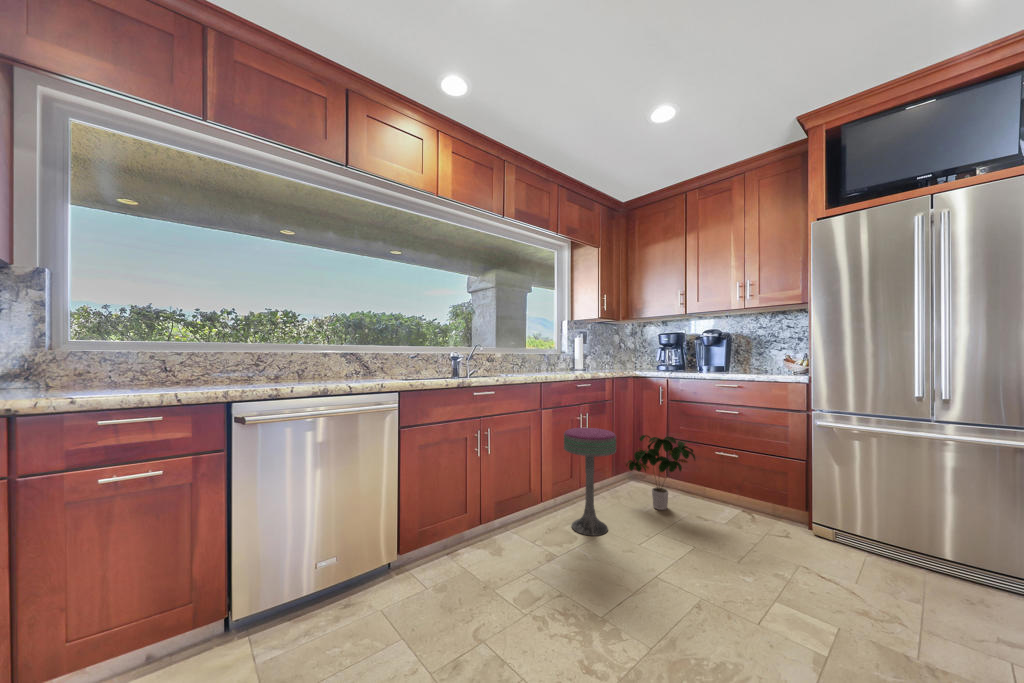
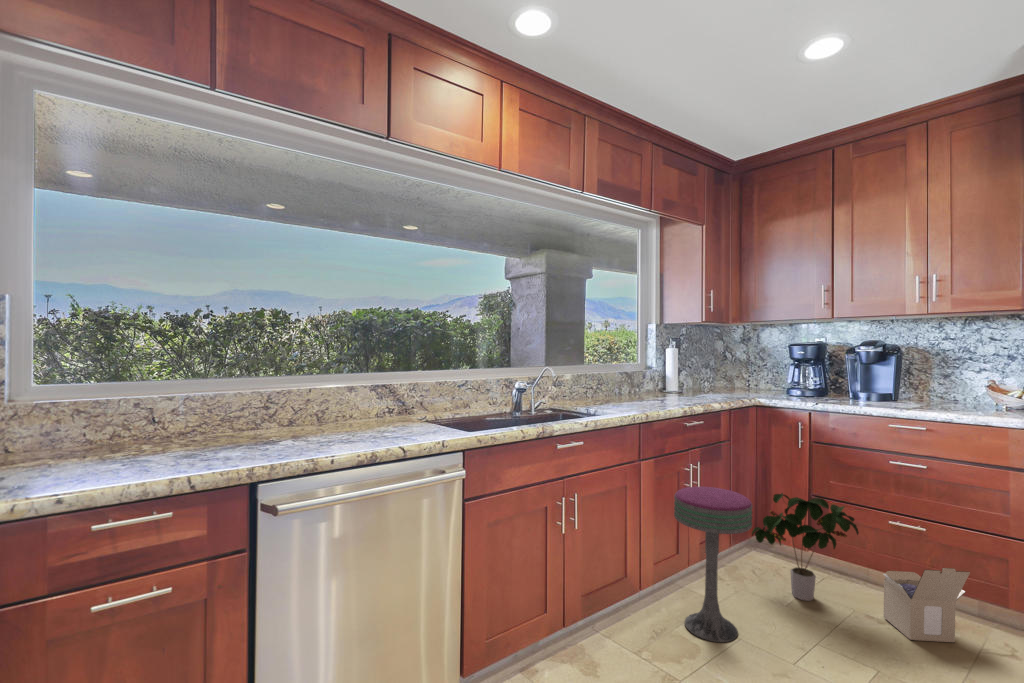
cardboard box: none [710,478,763,532] -> present [883,568,970,643]

